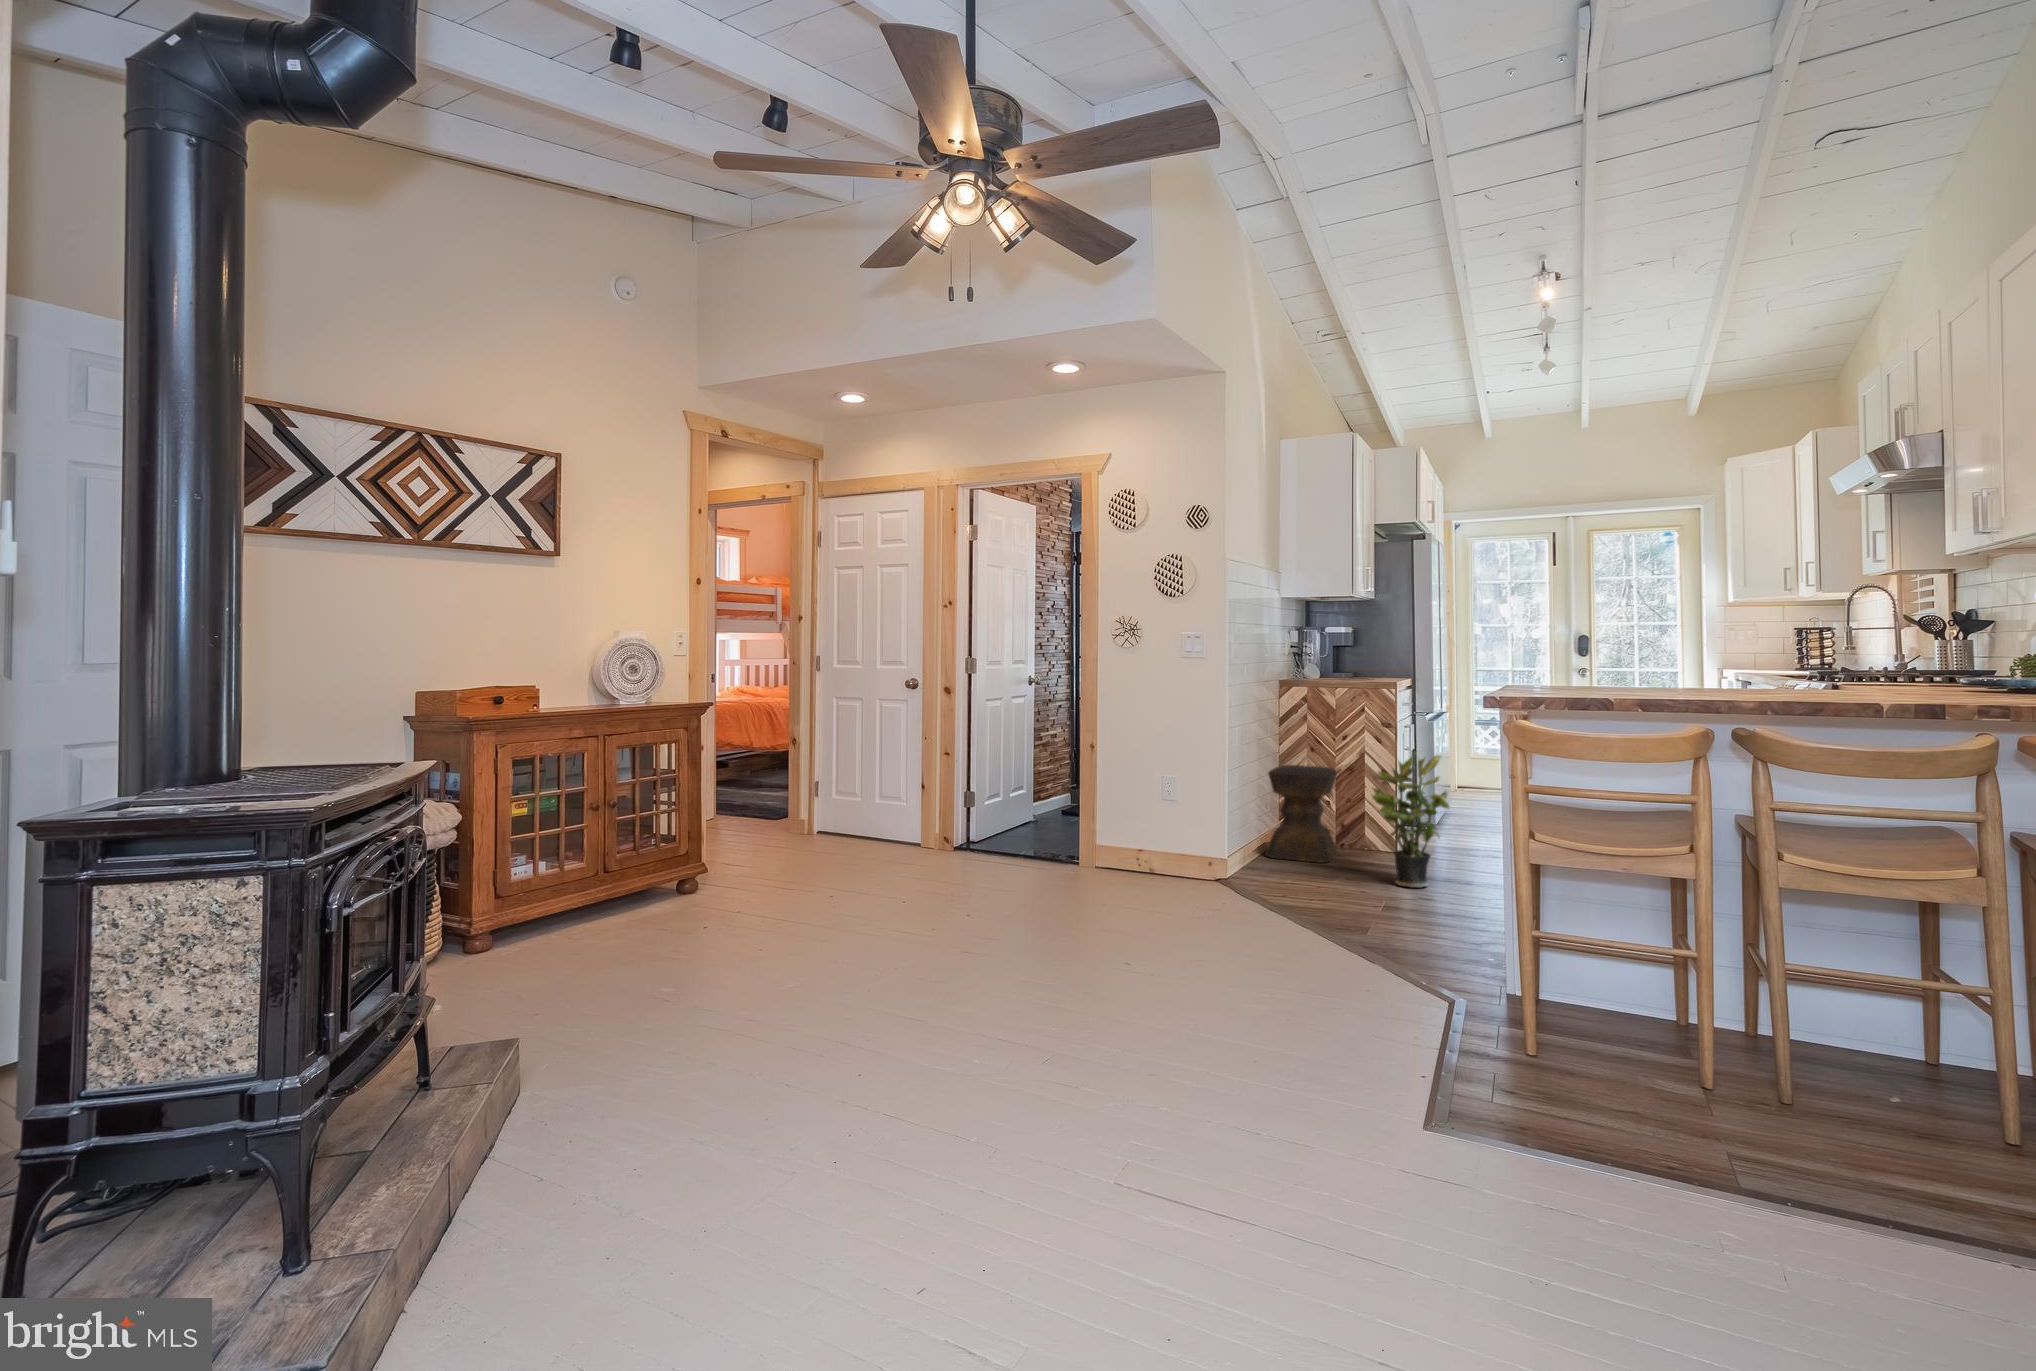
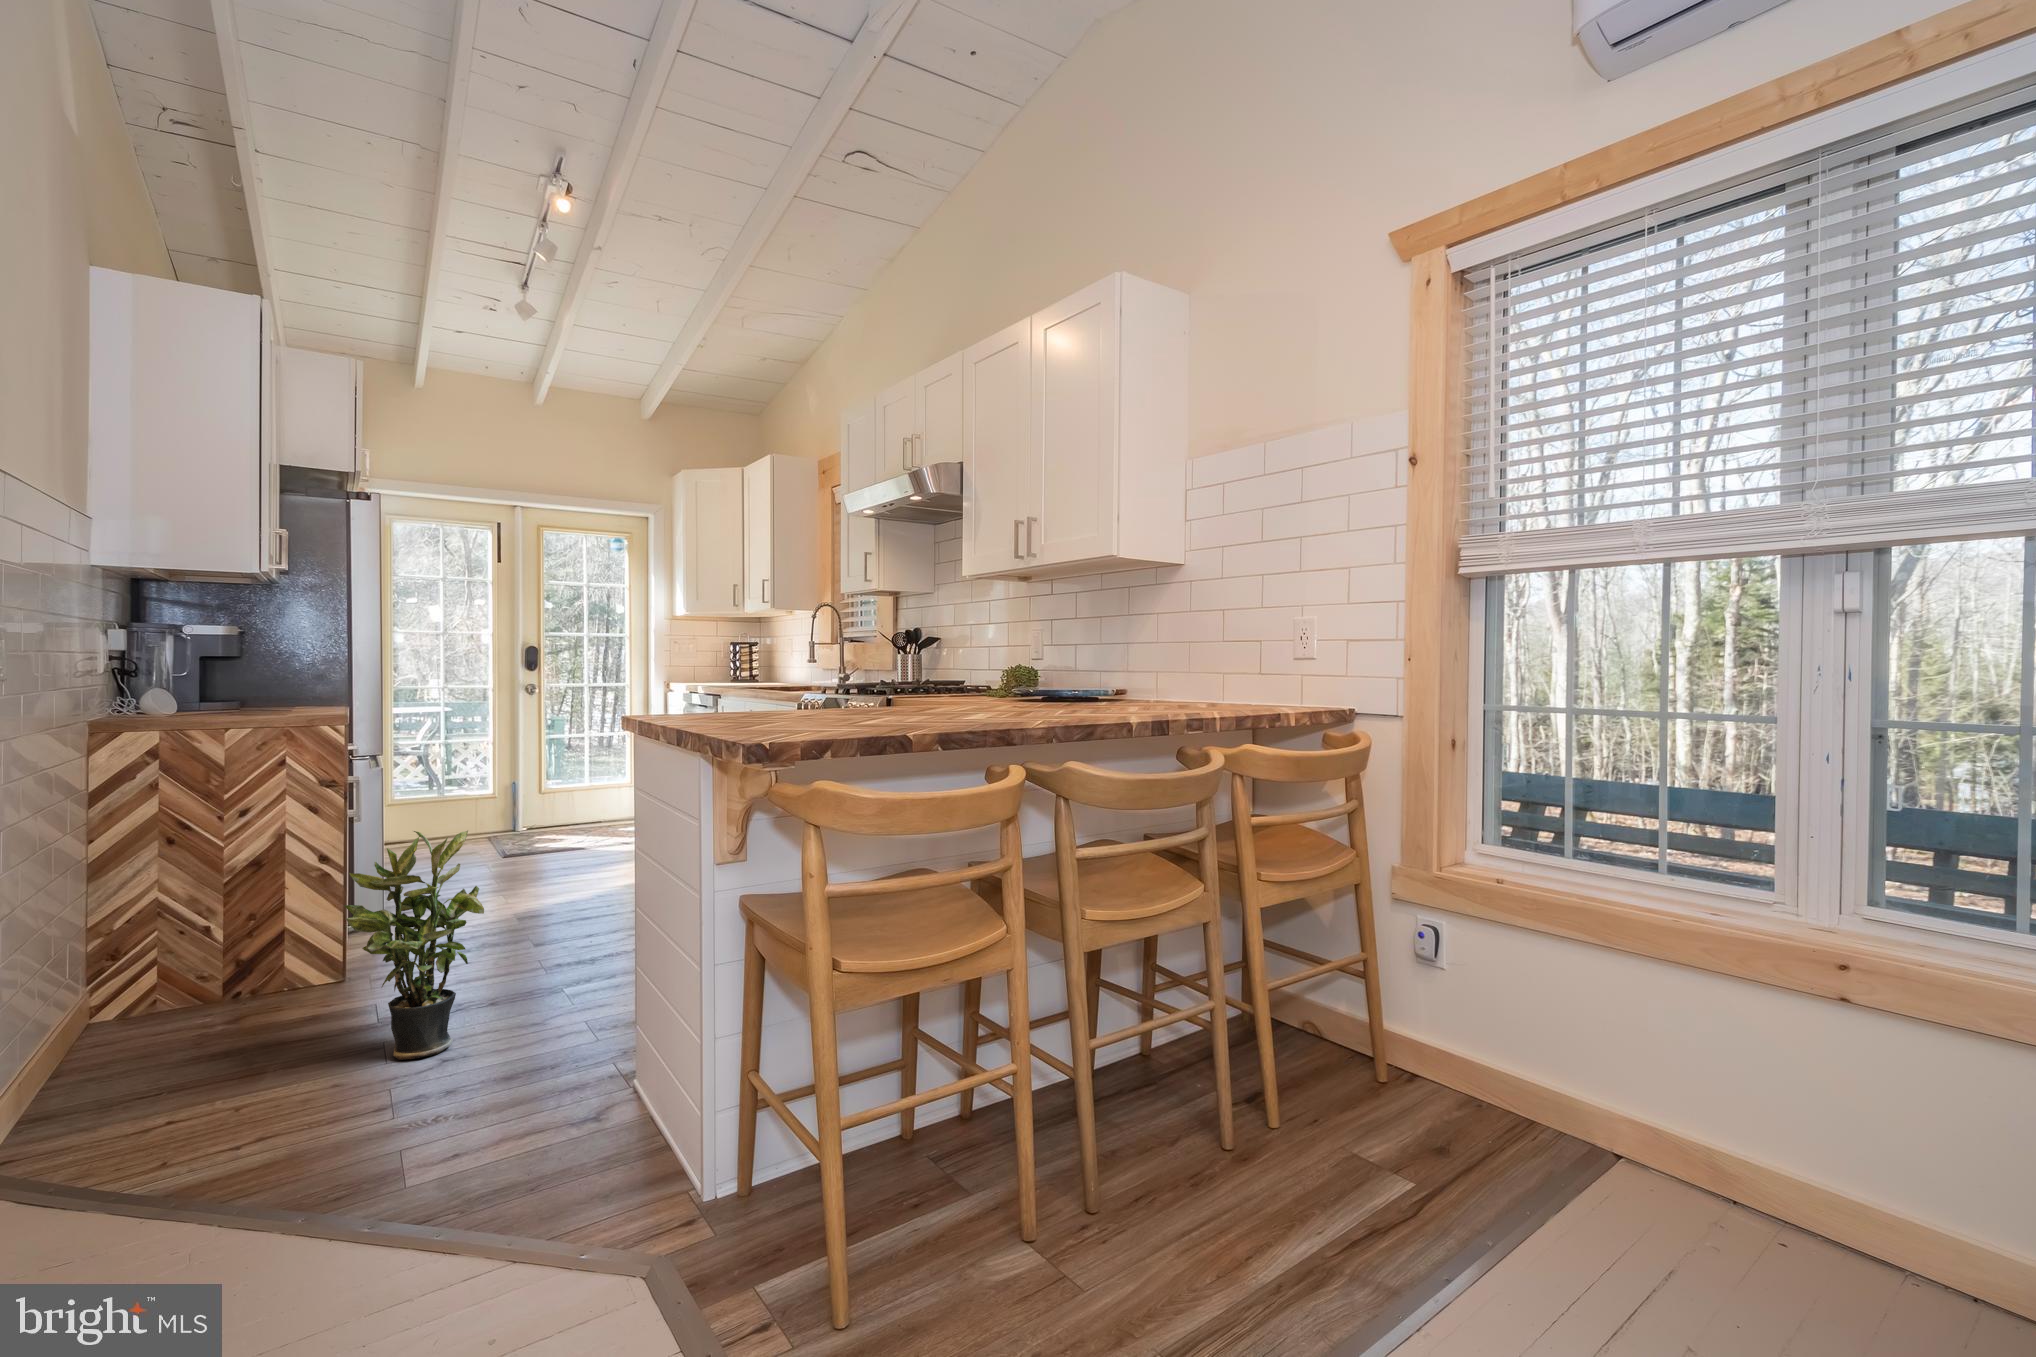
stool: present [1265,765,1338,863] -> none [71,873,244,1077]

